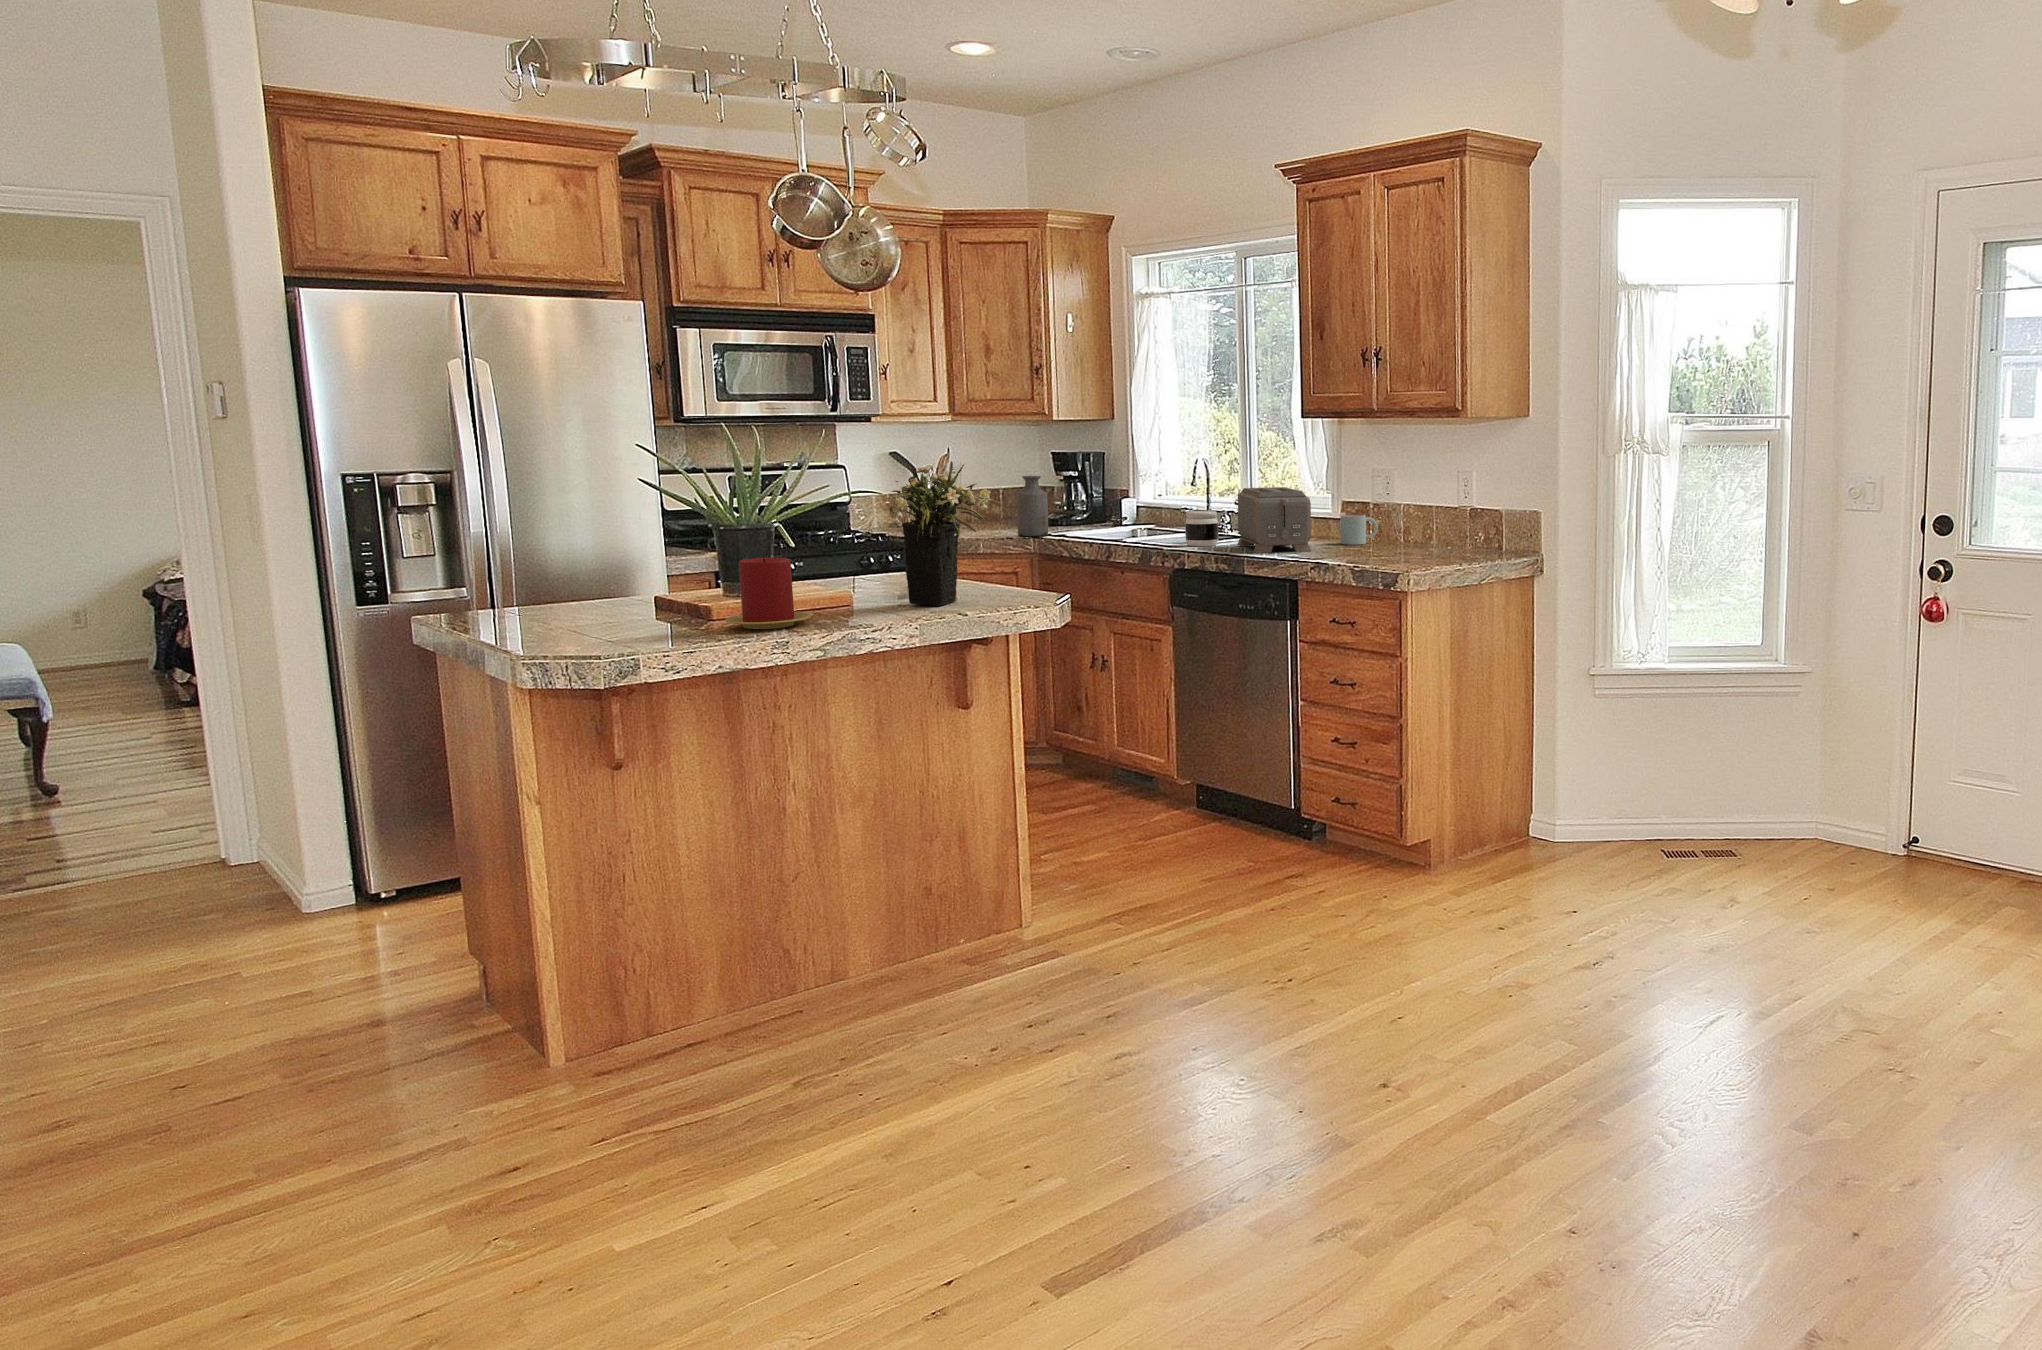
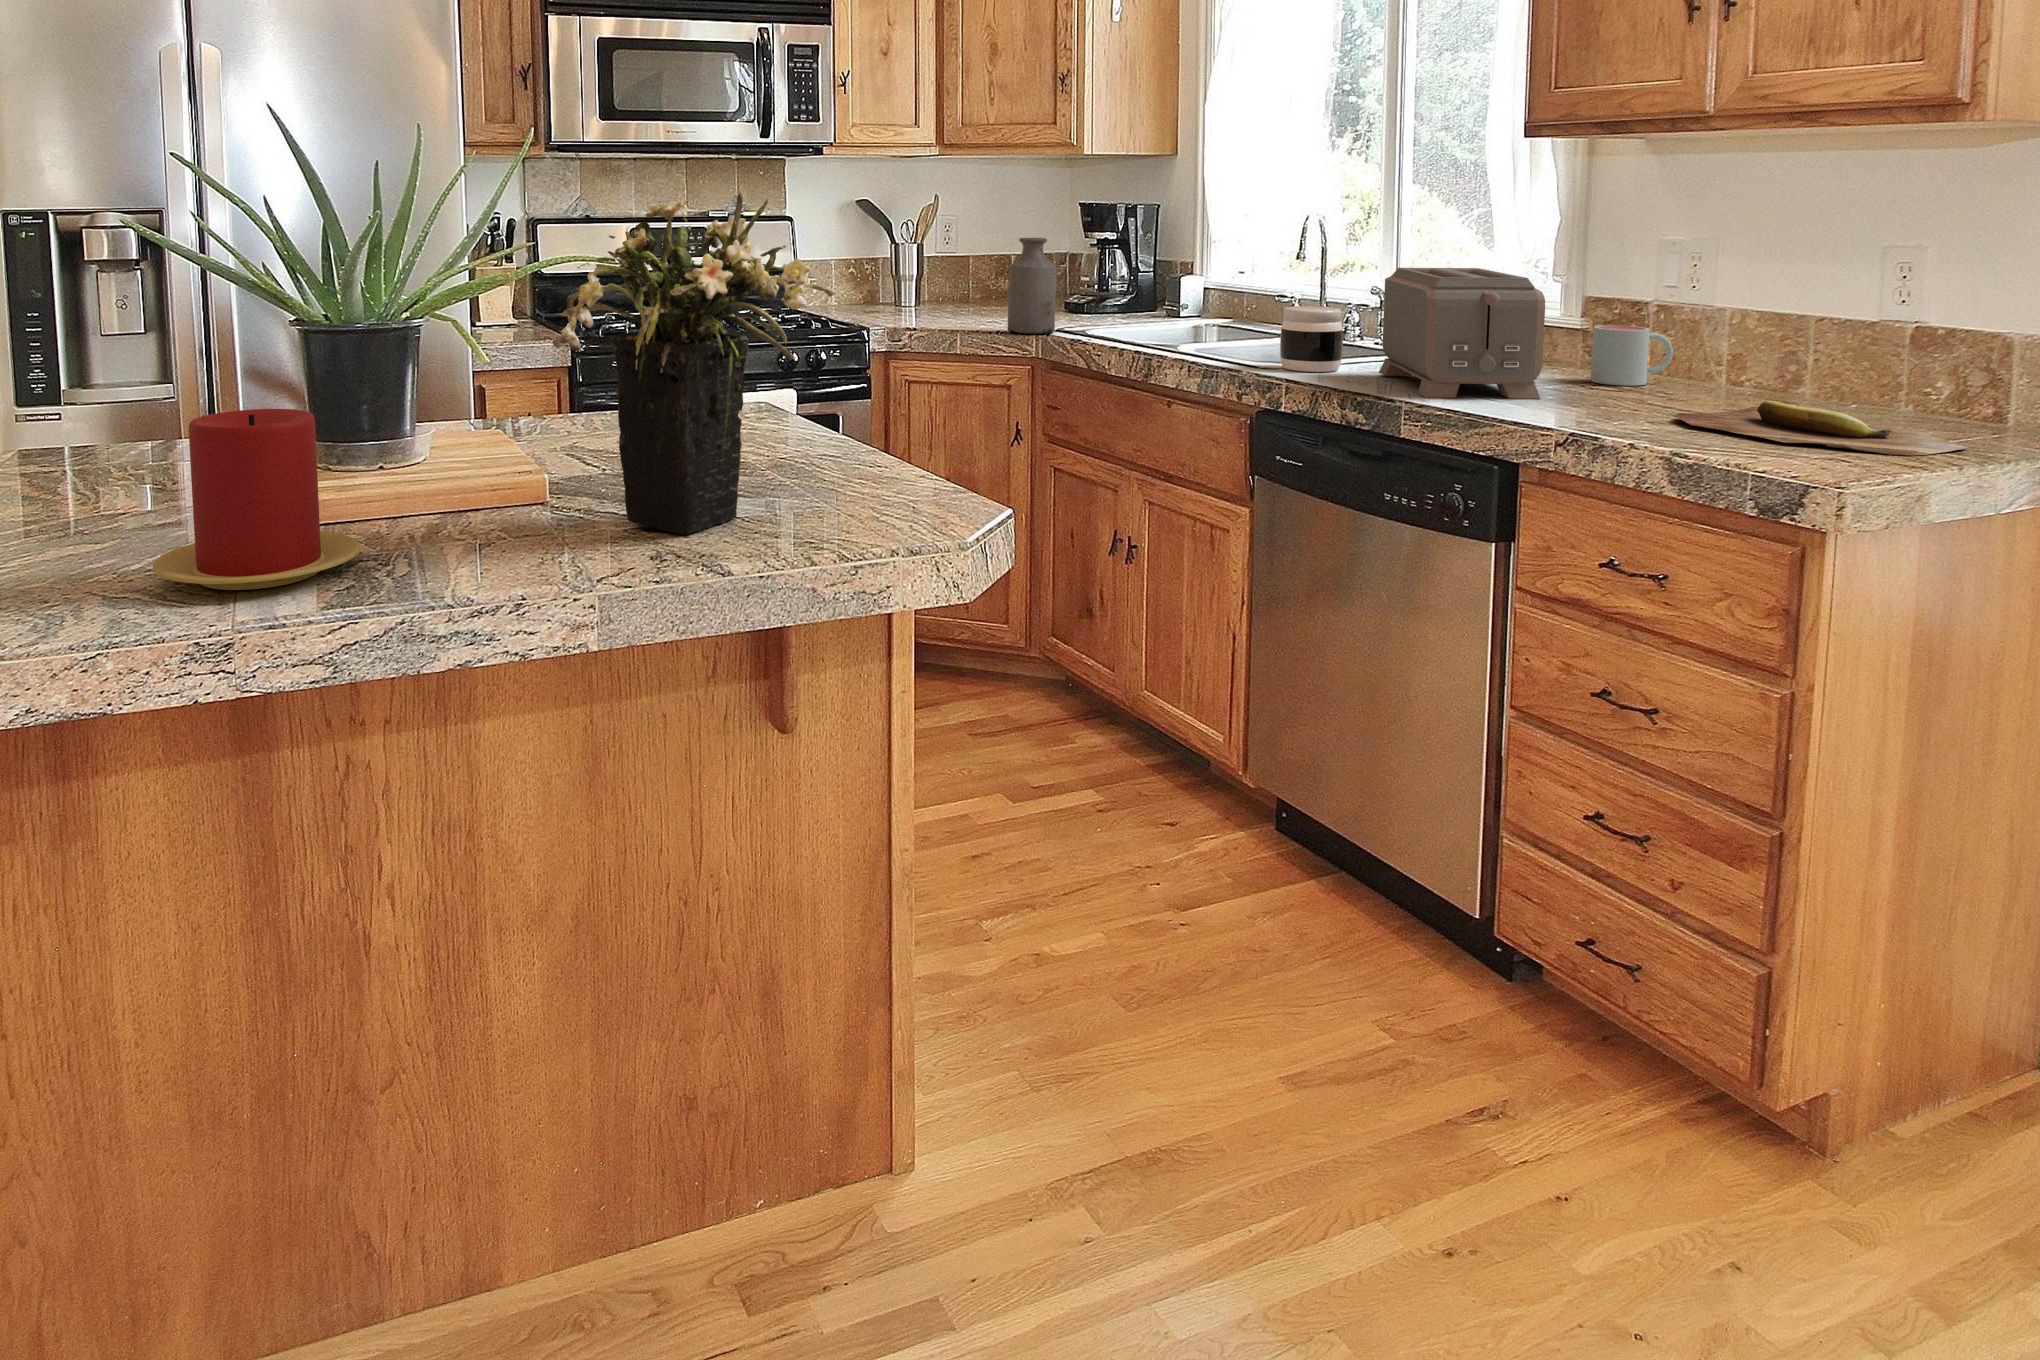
cutting board: none [1362,544,1468,561] -> present [1673,401,1967,456]

